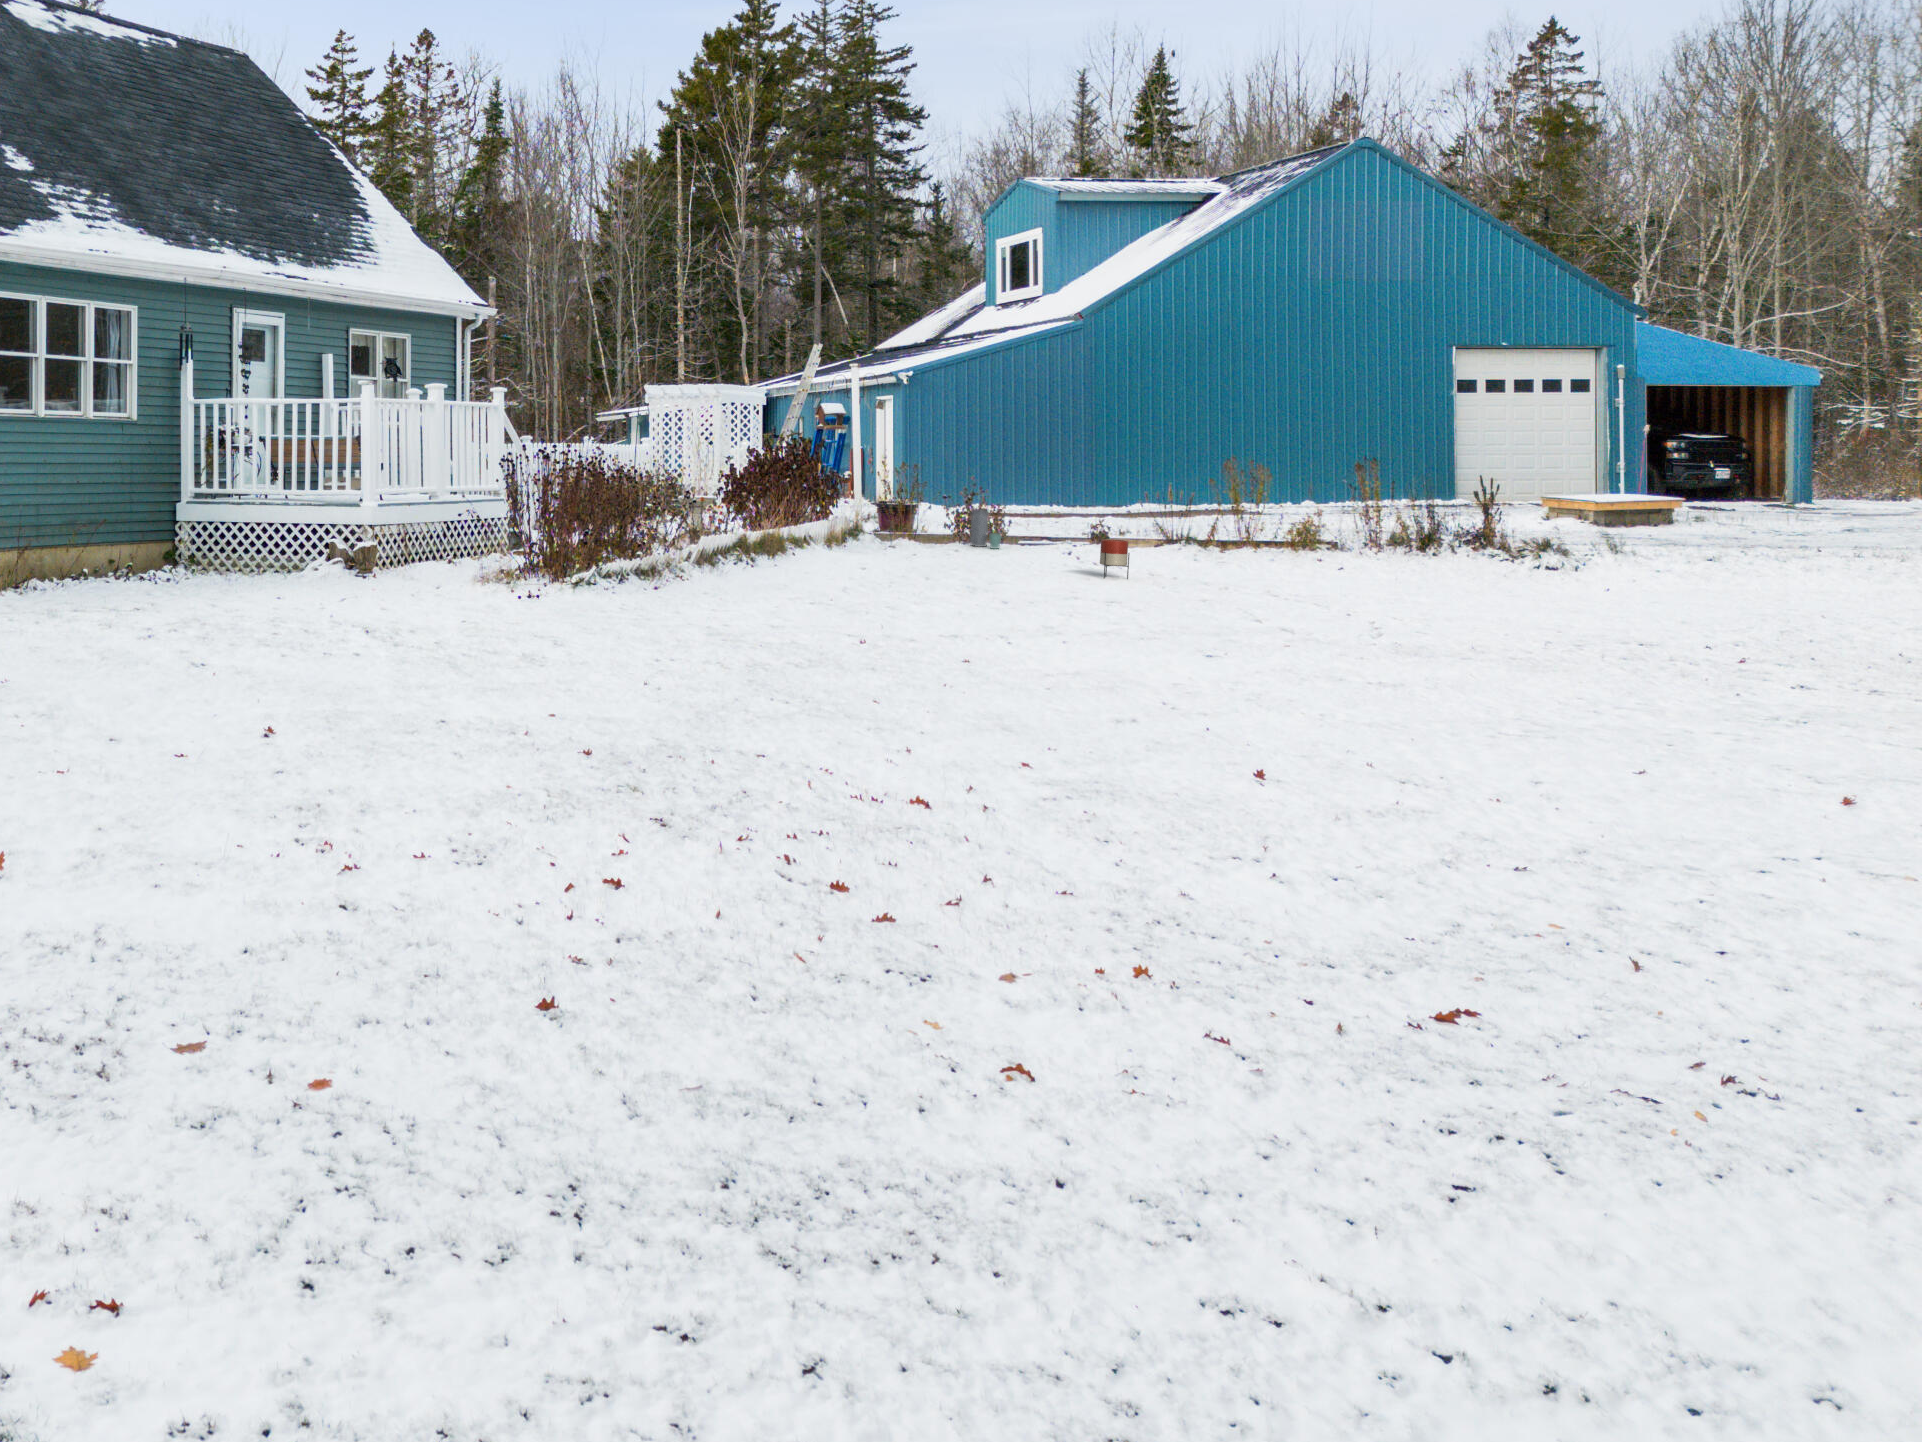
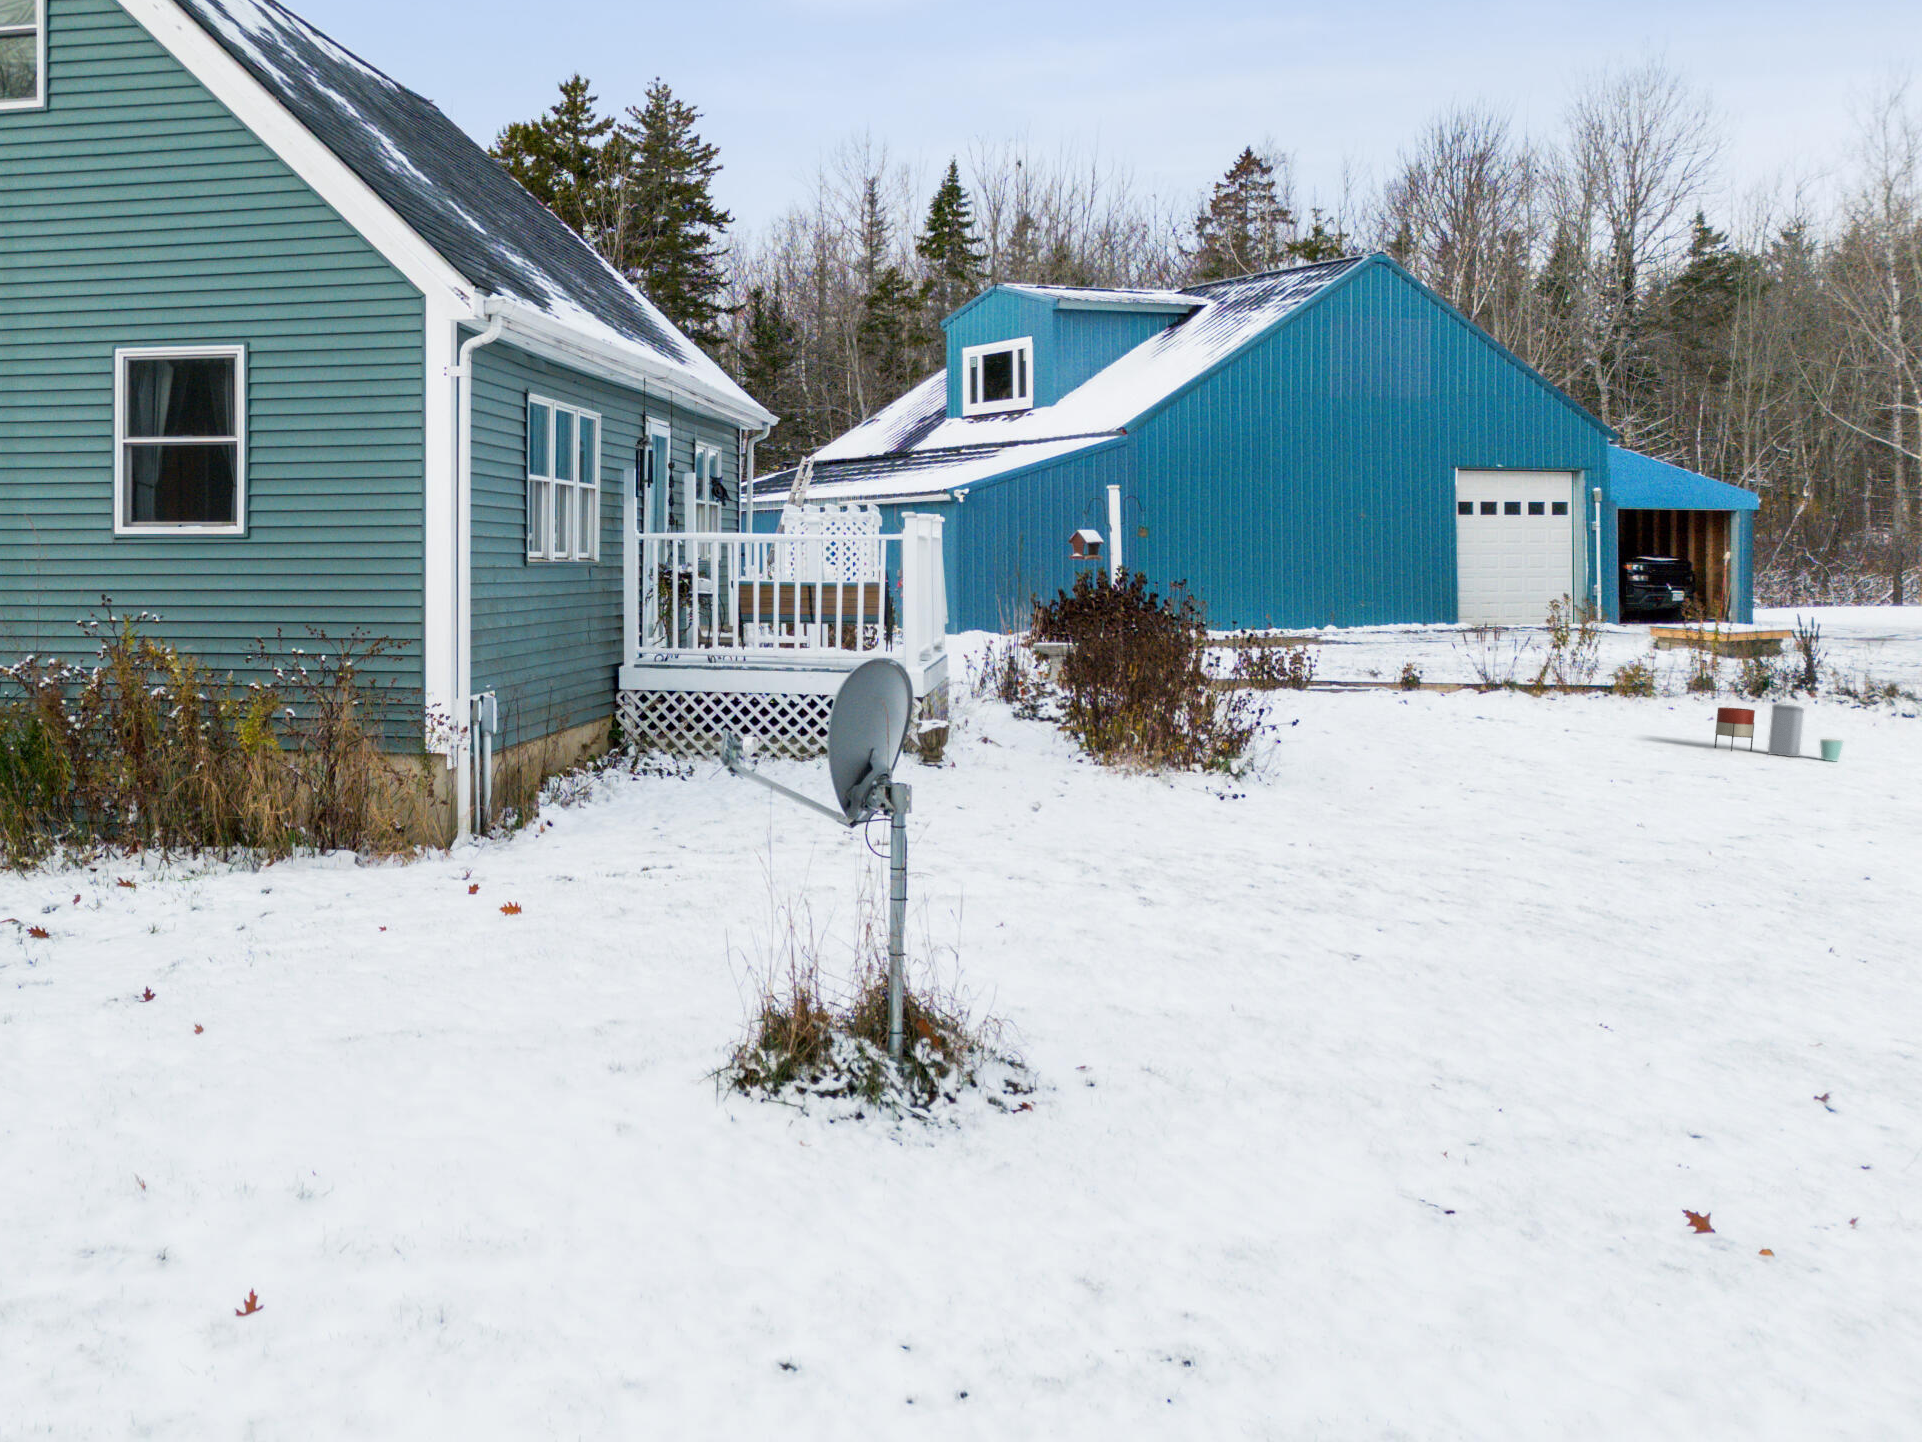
trash can: present [970,509,1001,549] -> present [1768,704,1843,761]

